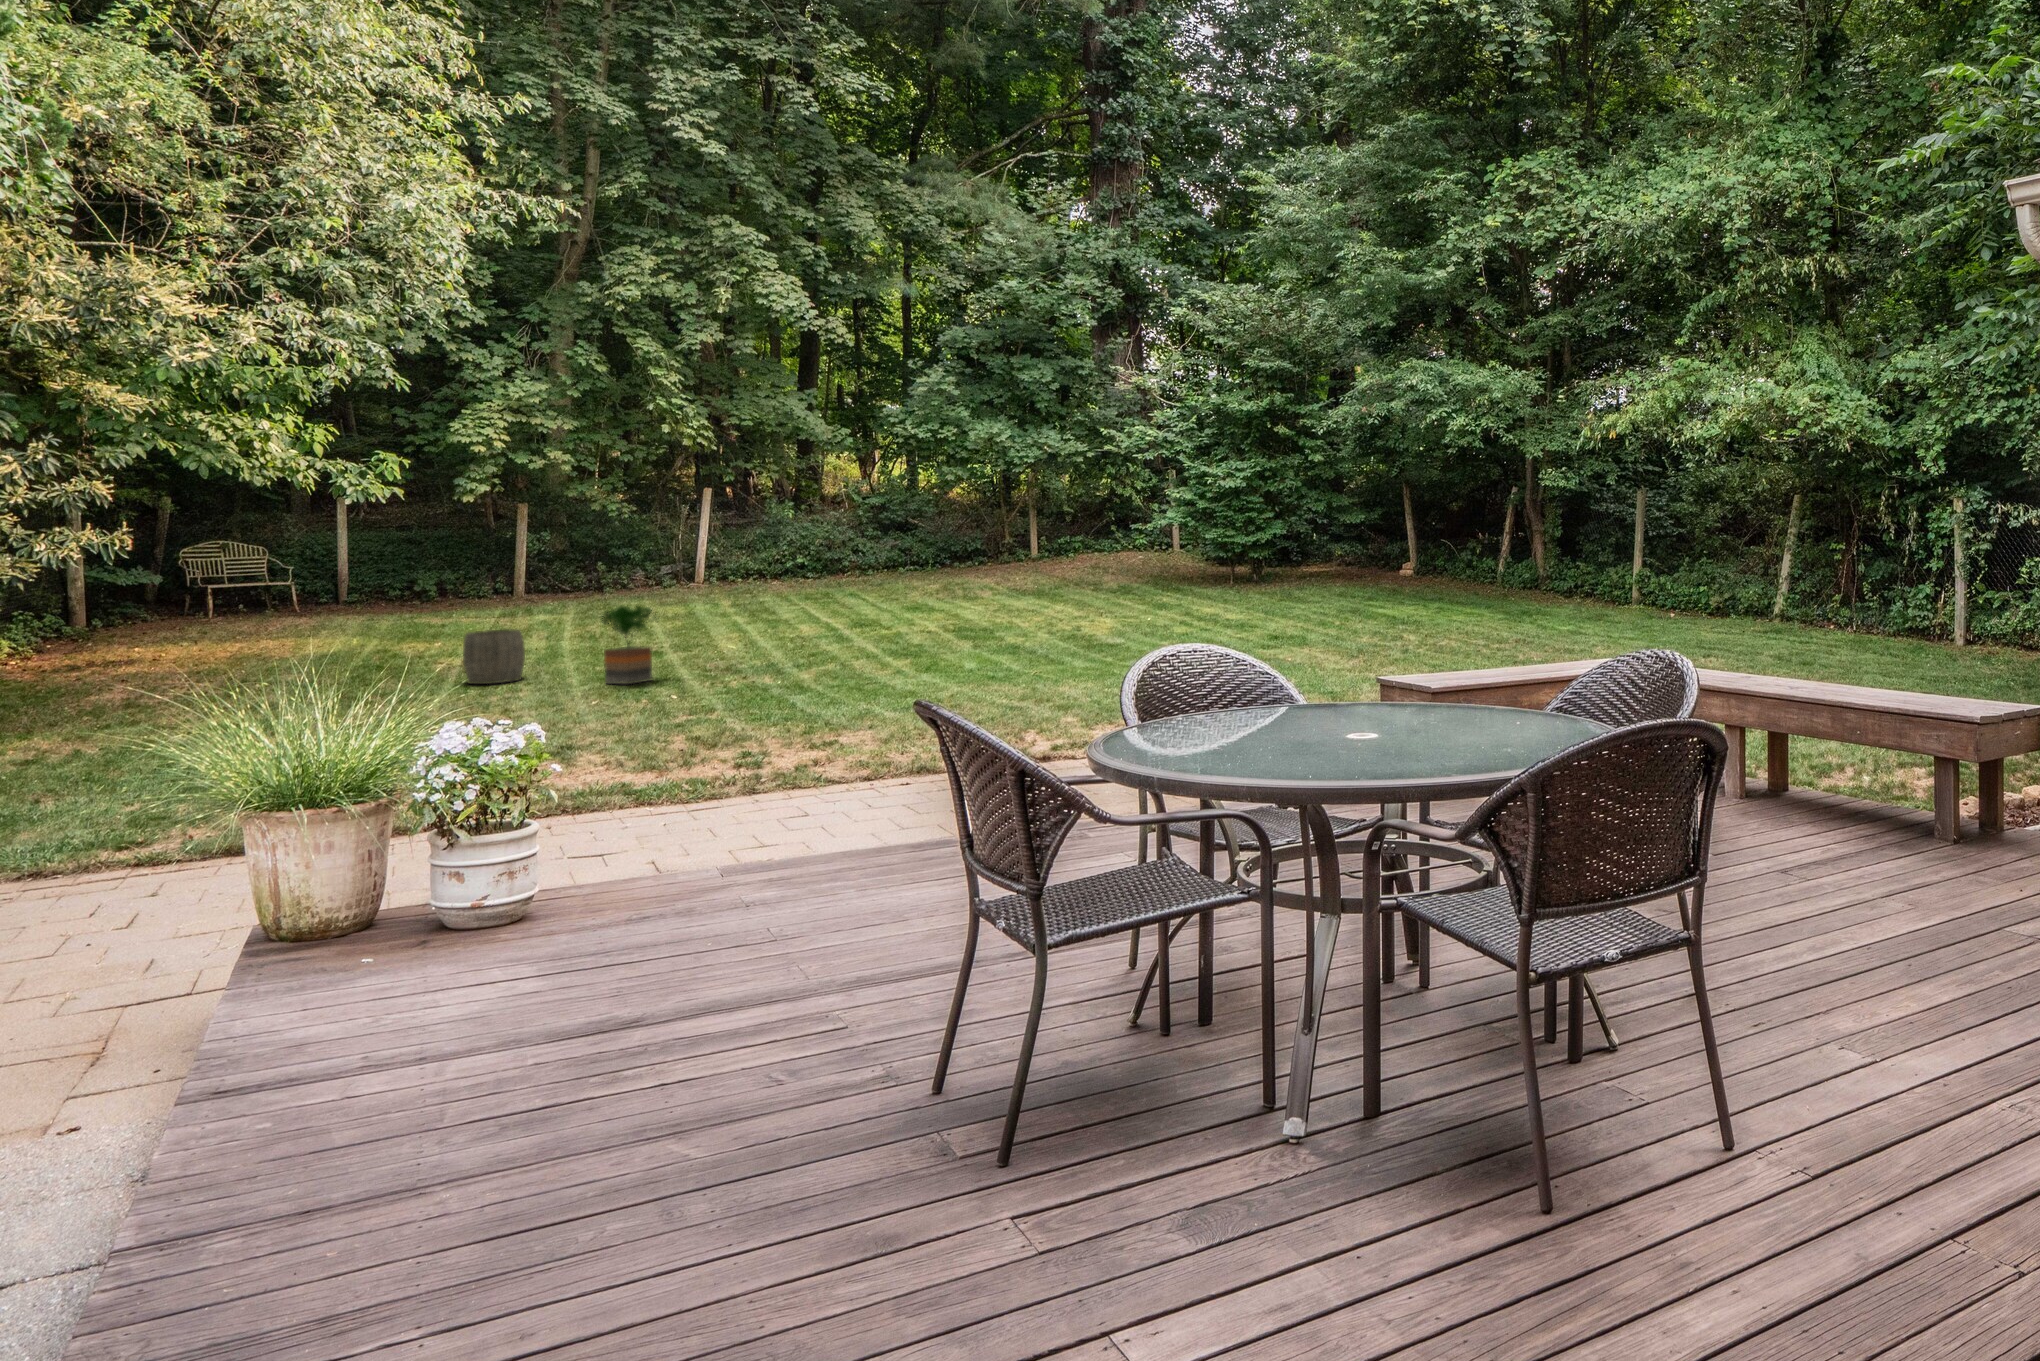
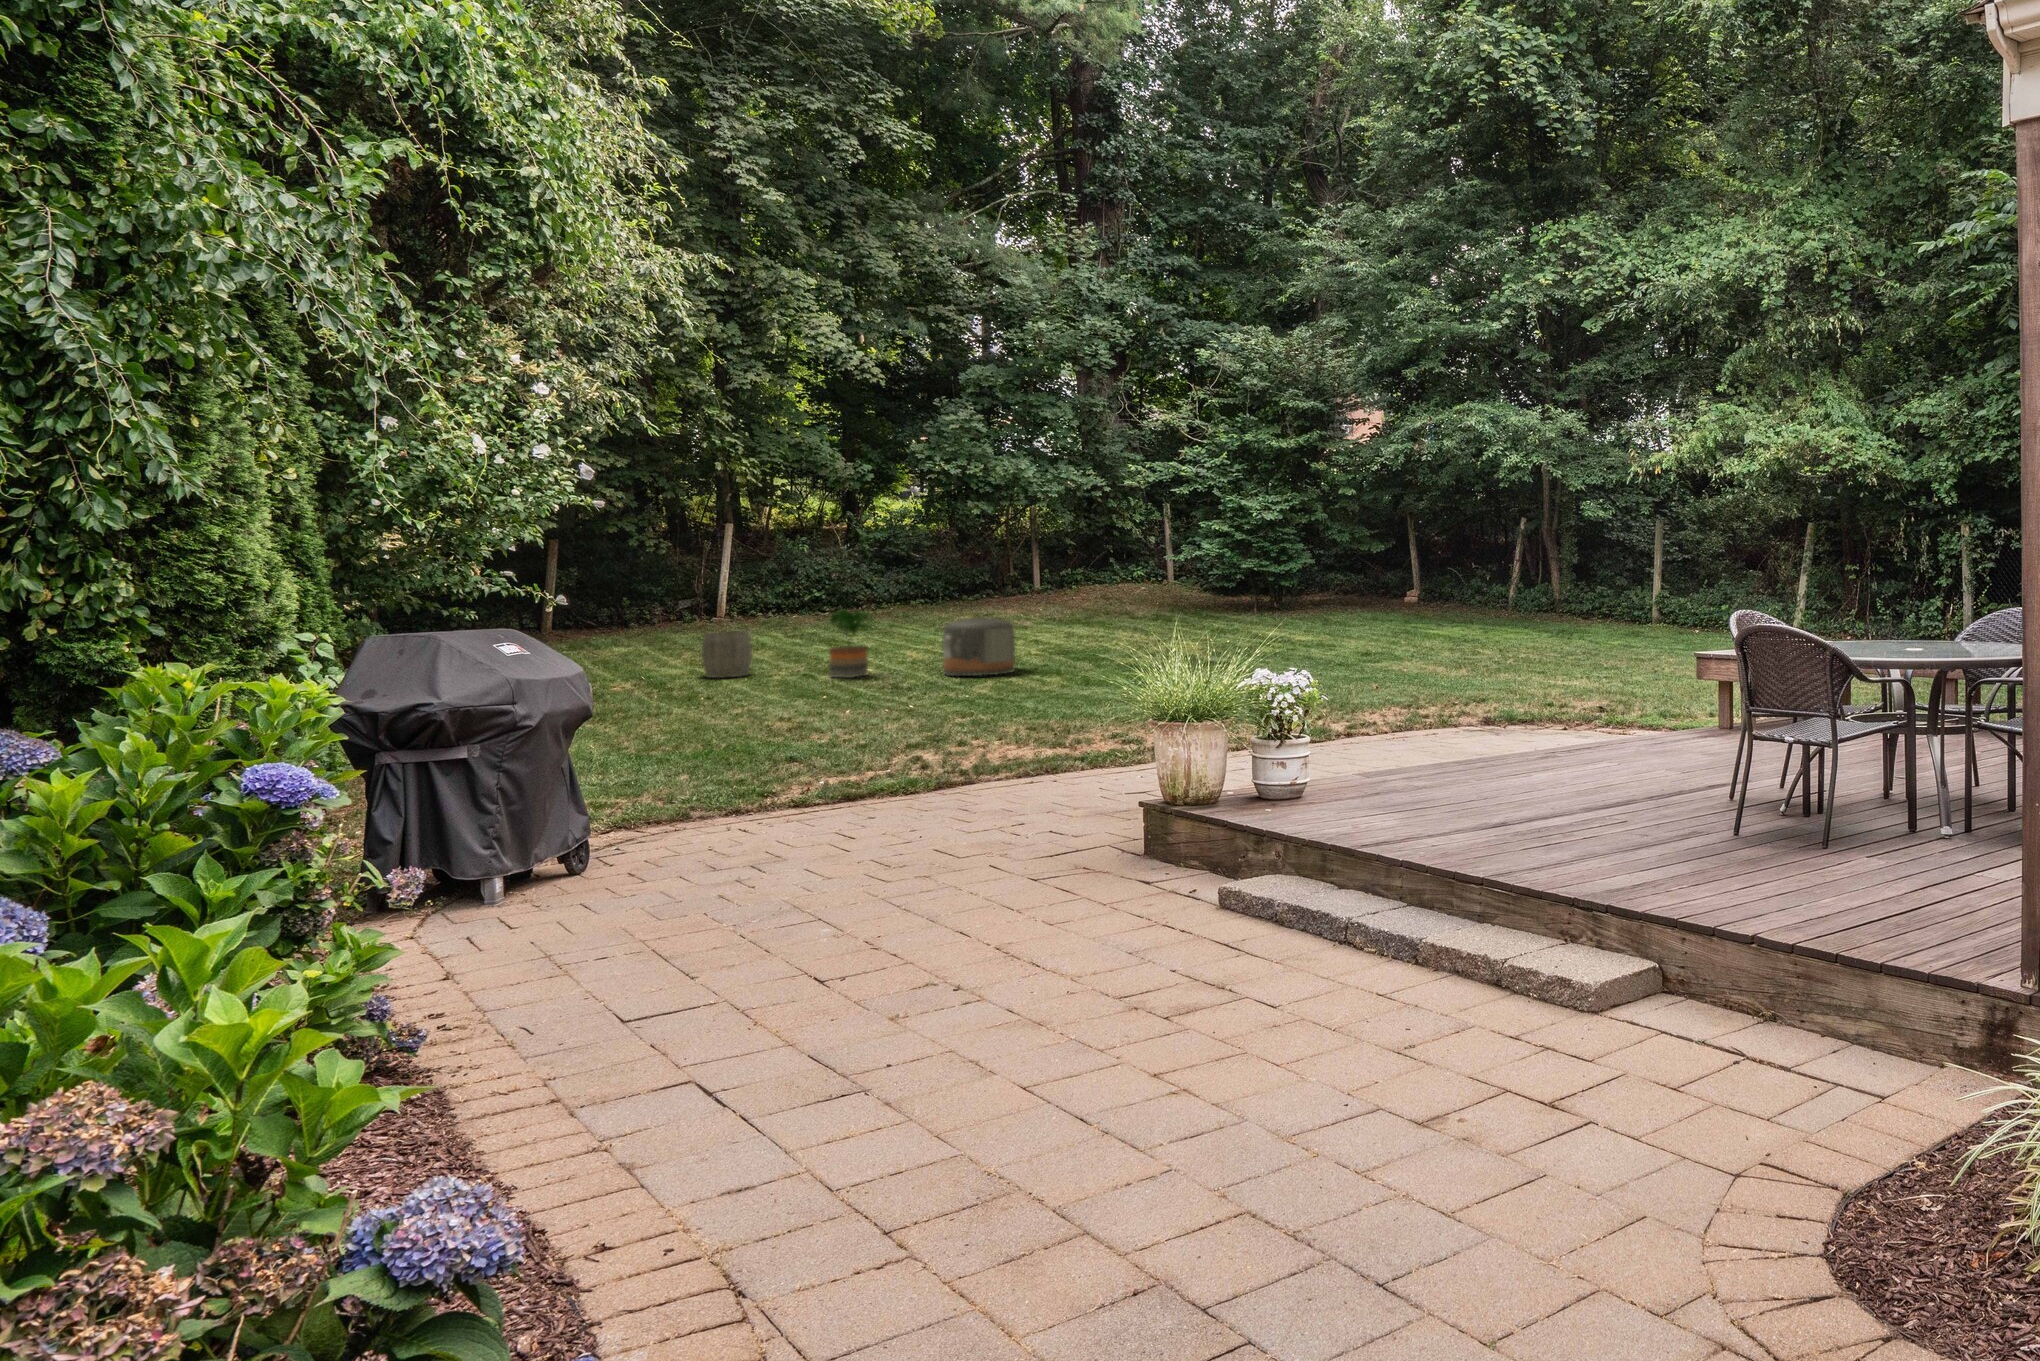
pouf: none [736,614,824,683] -> present [943,618,1015,676]

